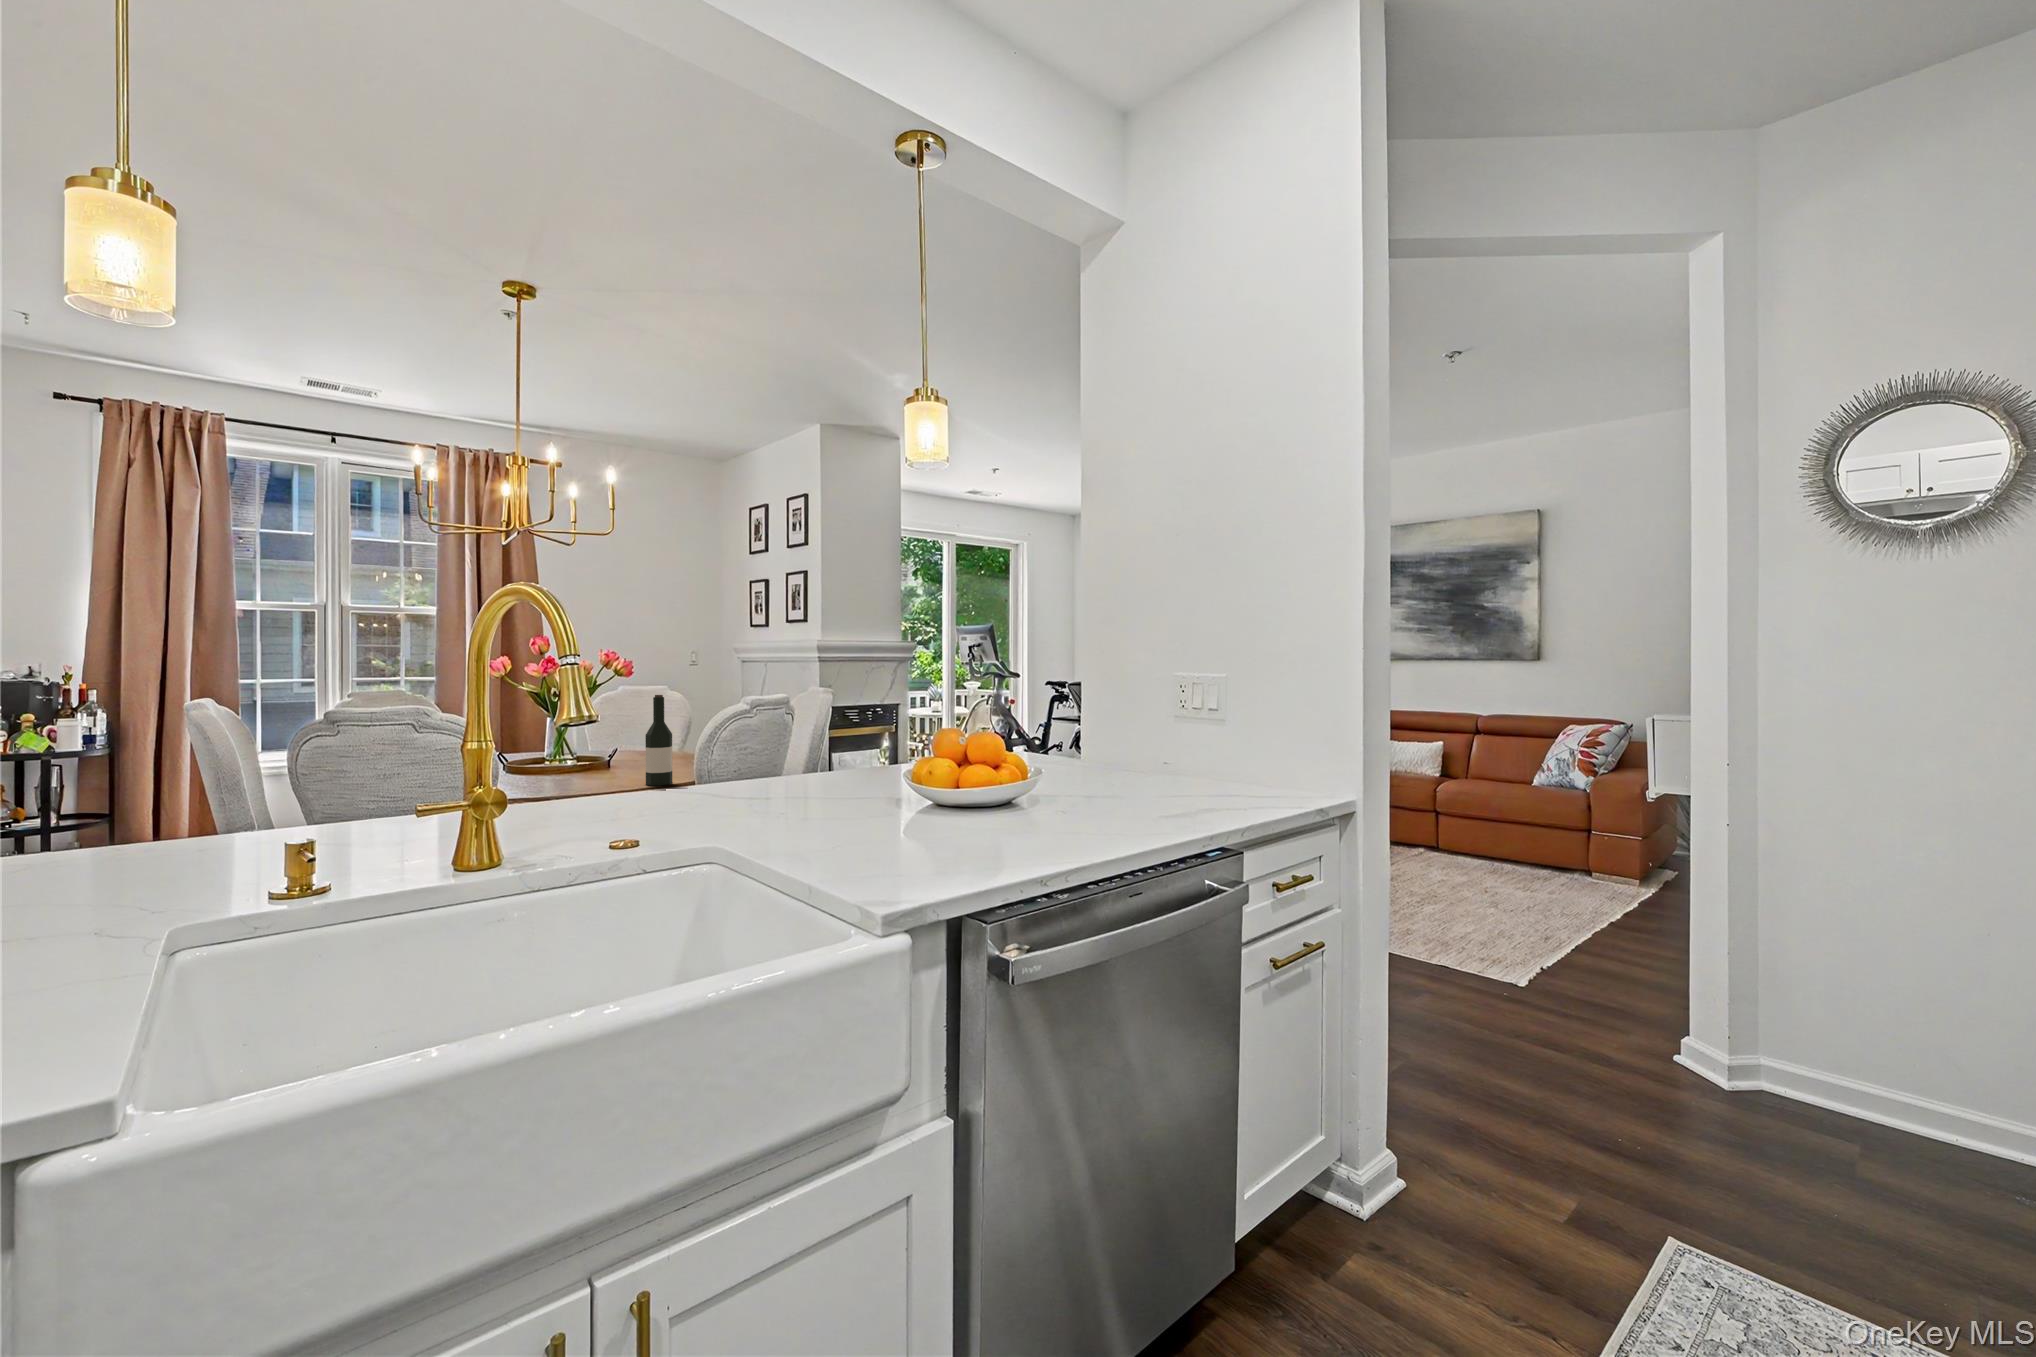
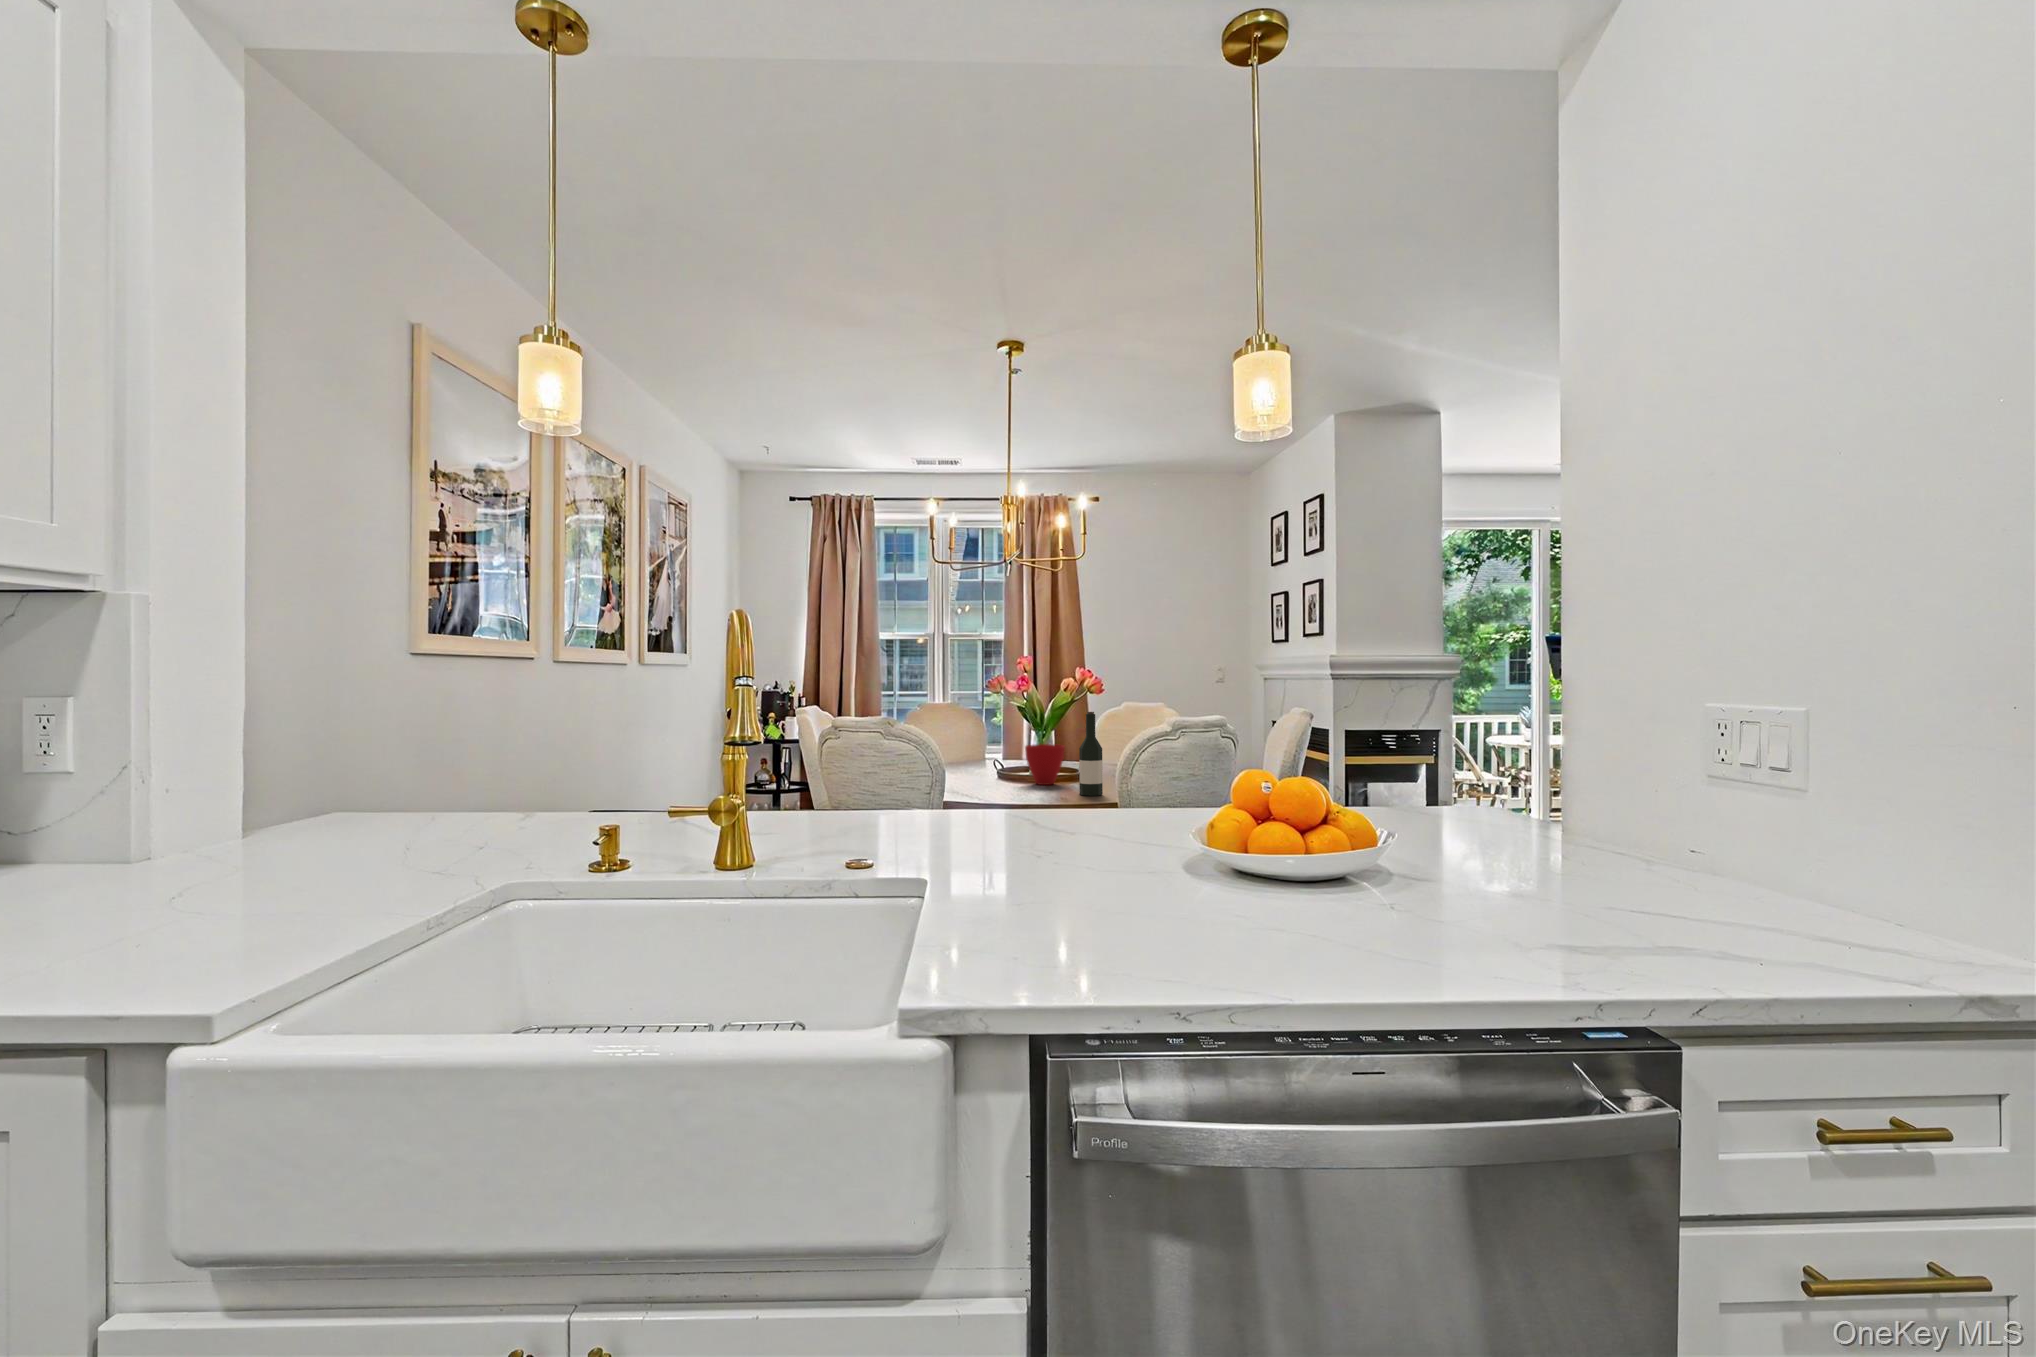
cup: none [560,732,610,778] -> present [1025,744,1065,785]

